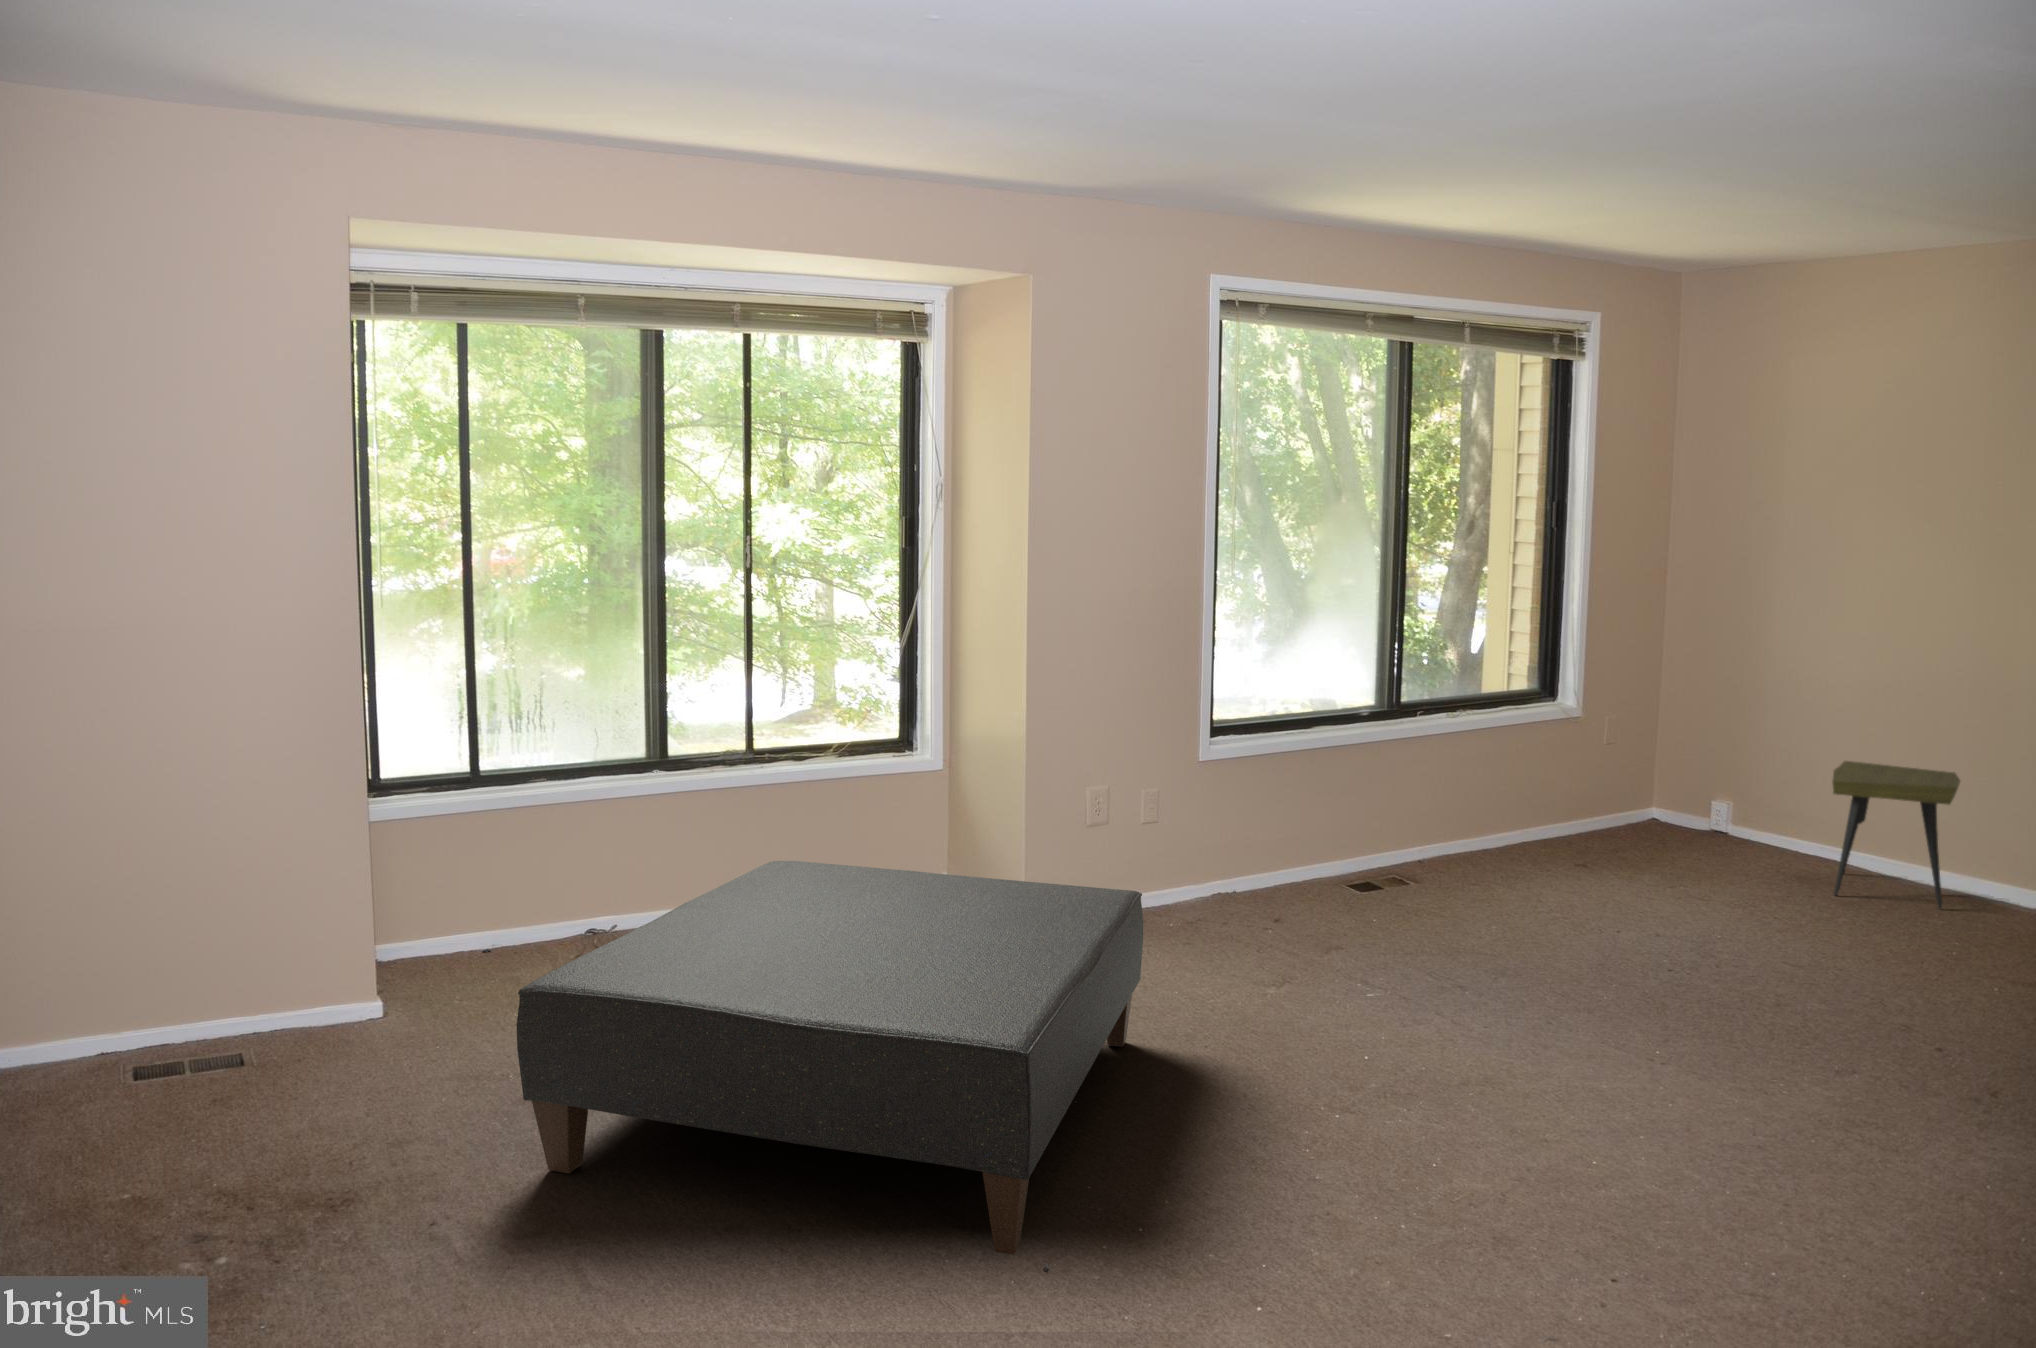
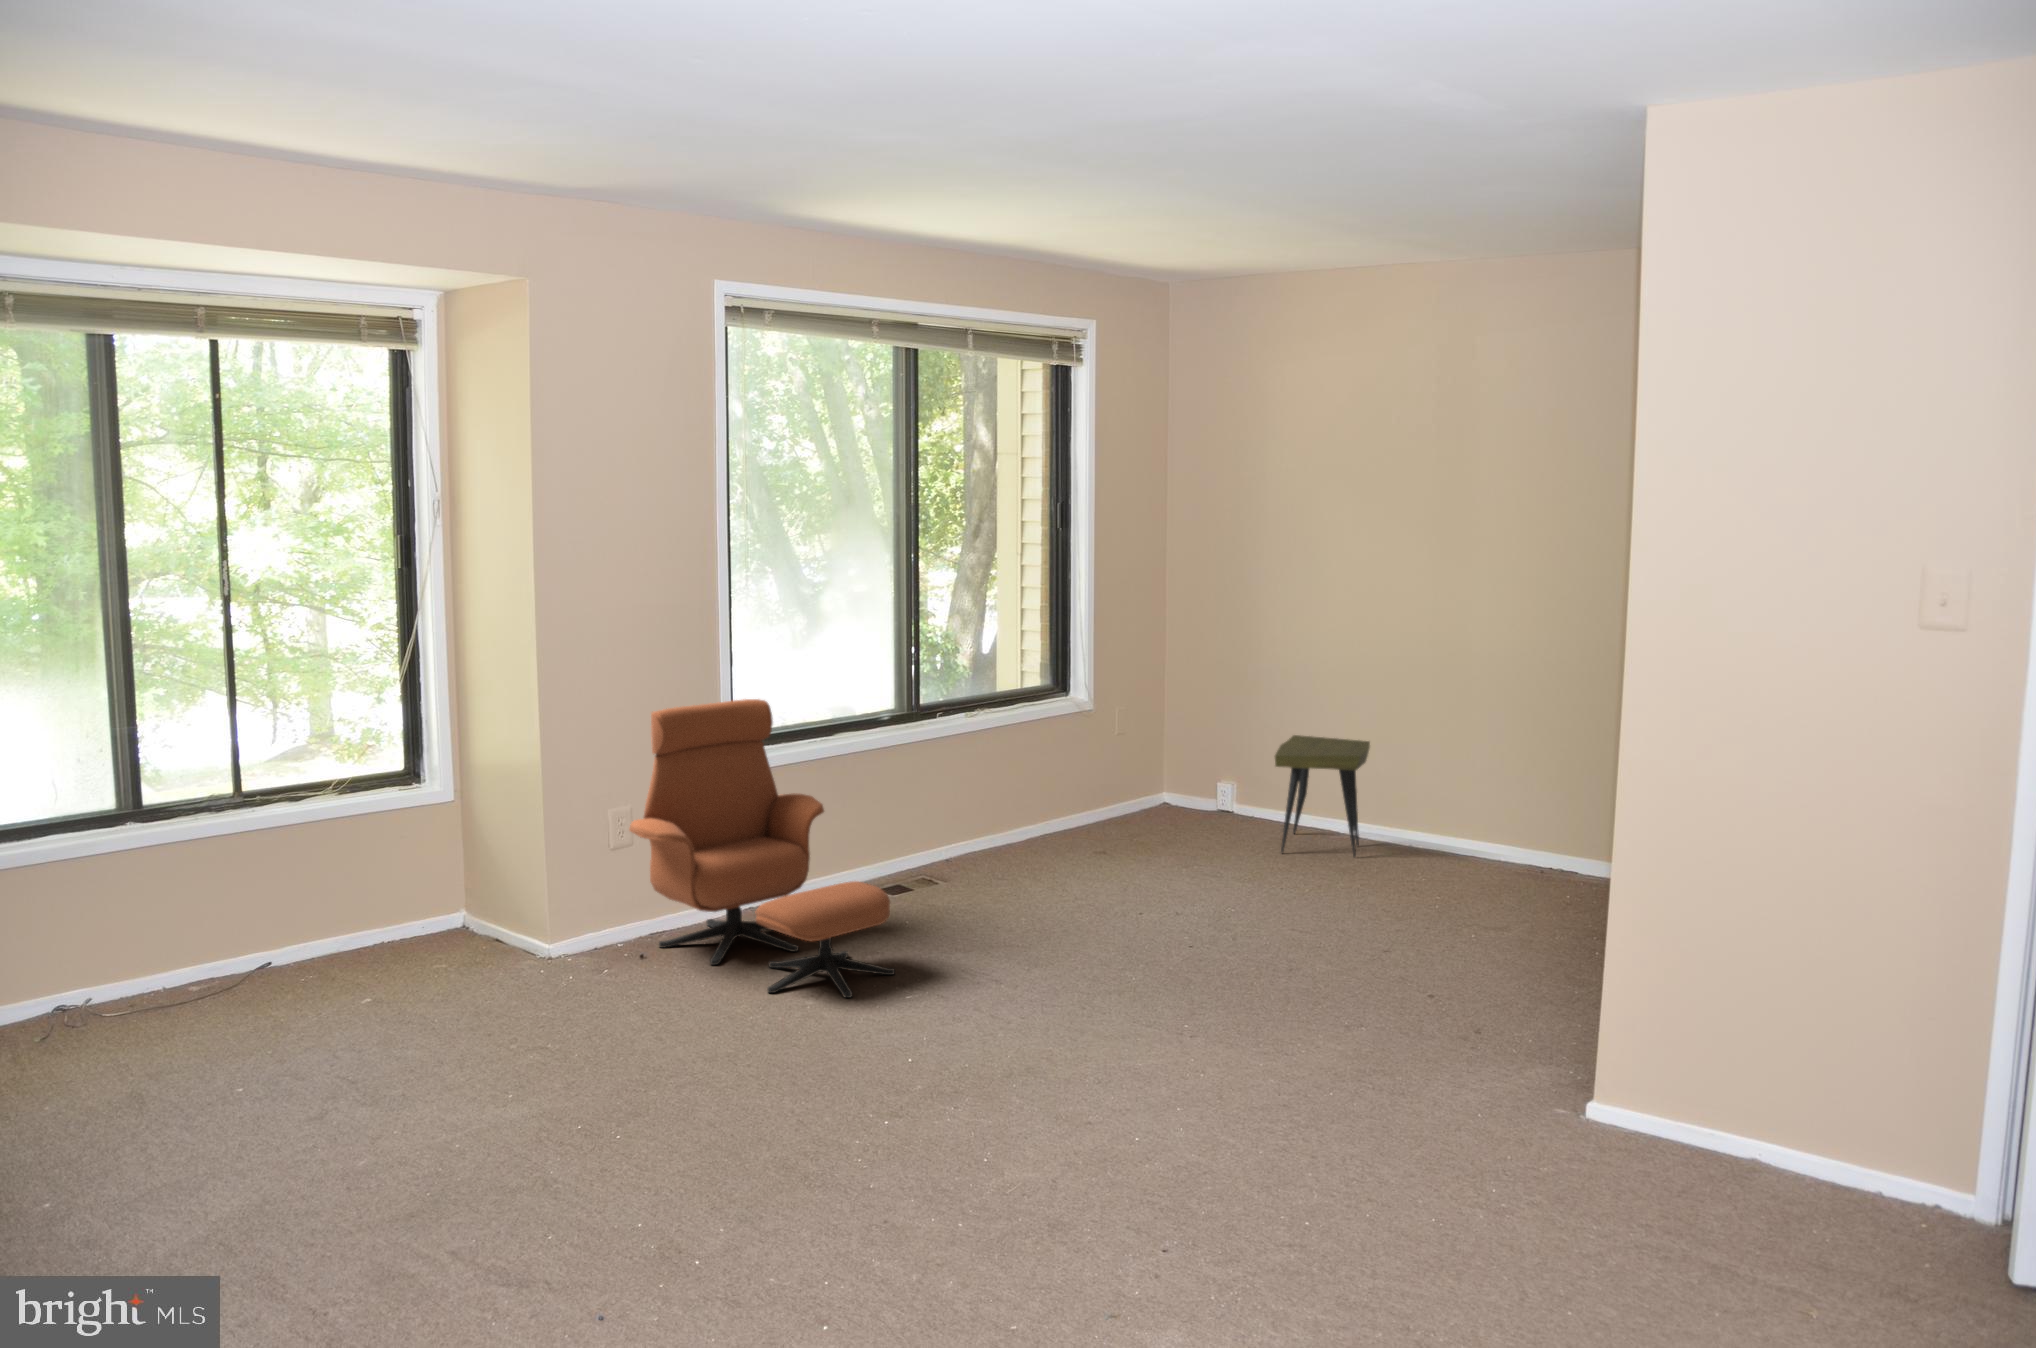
lounge chair: none [1097,684,1378,1016] -> present [629,699,895,998]
ottoman: present [517,861,1143,1255] -> none [100,903,685,1211]

